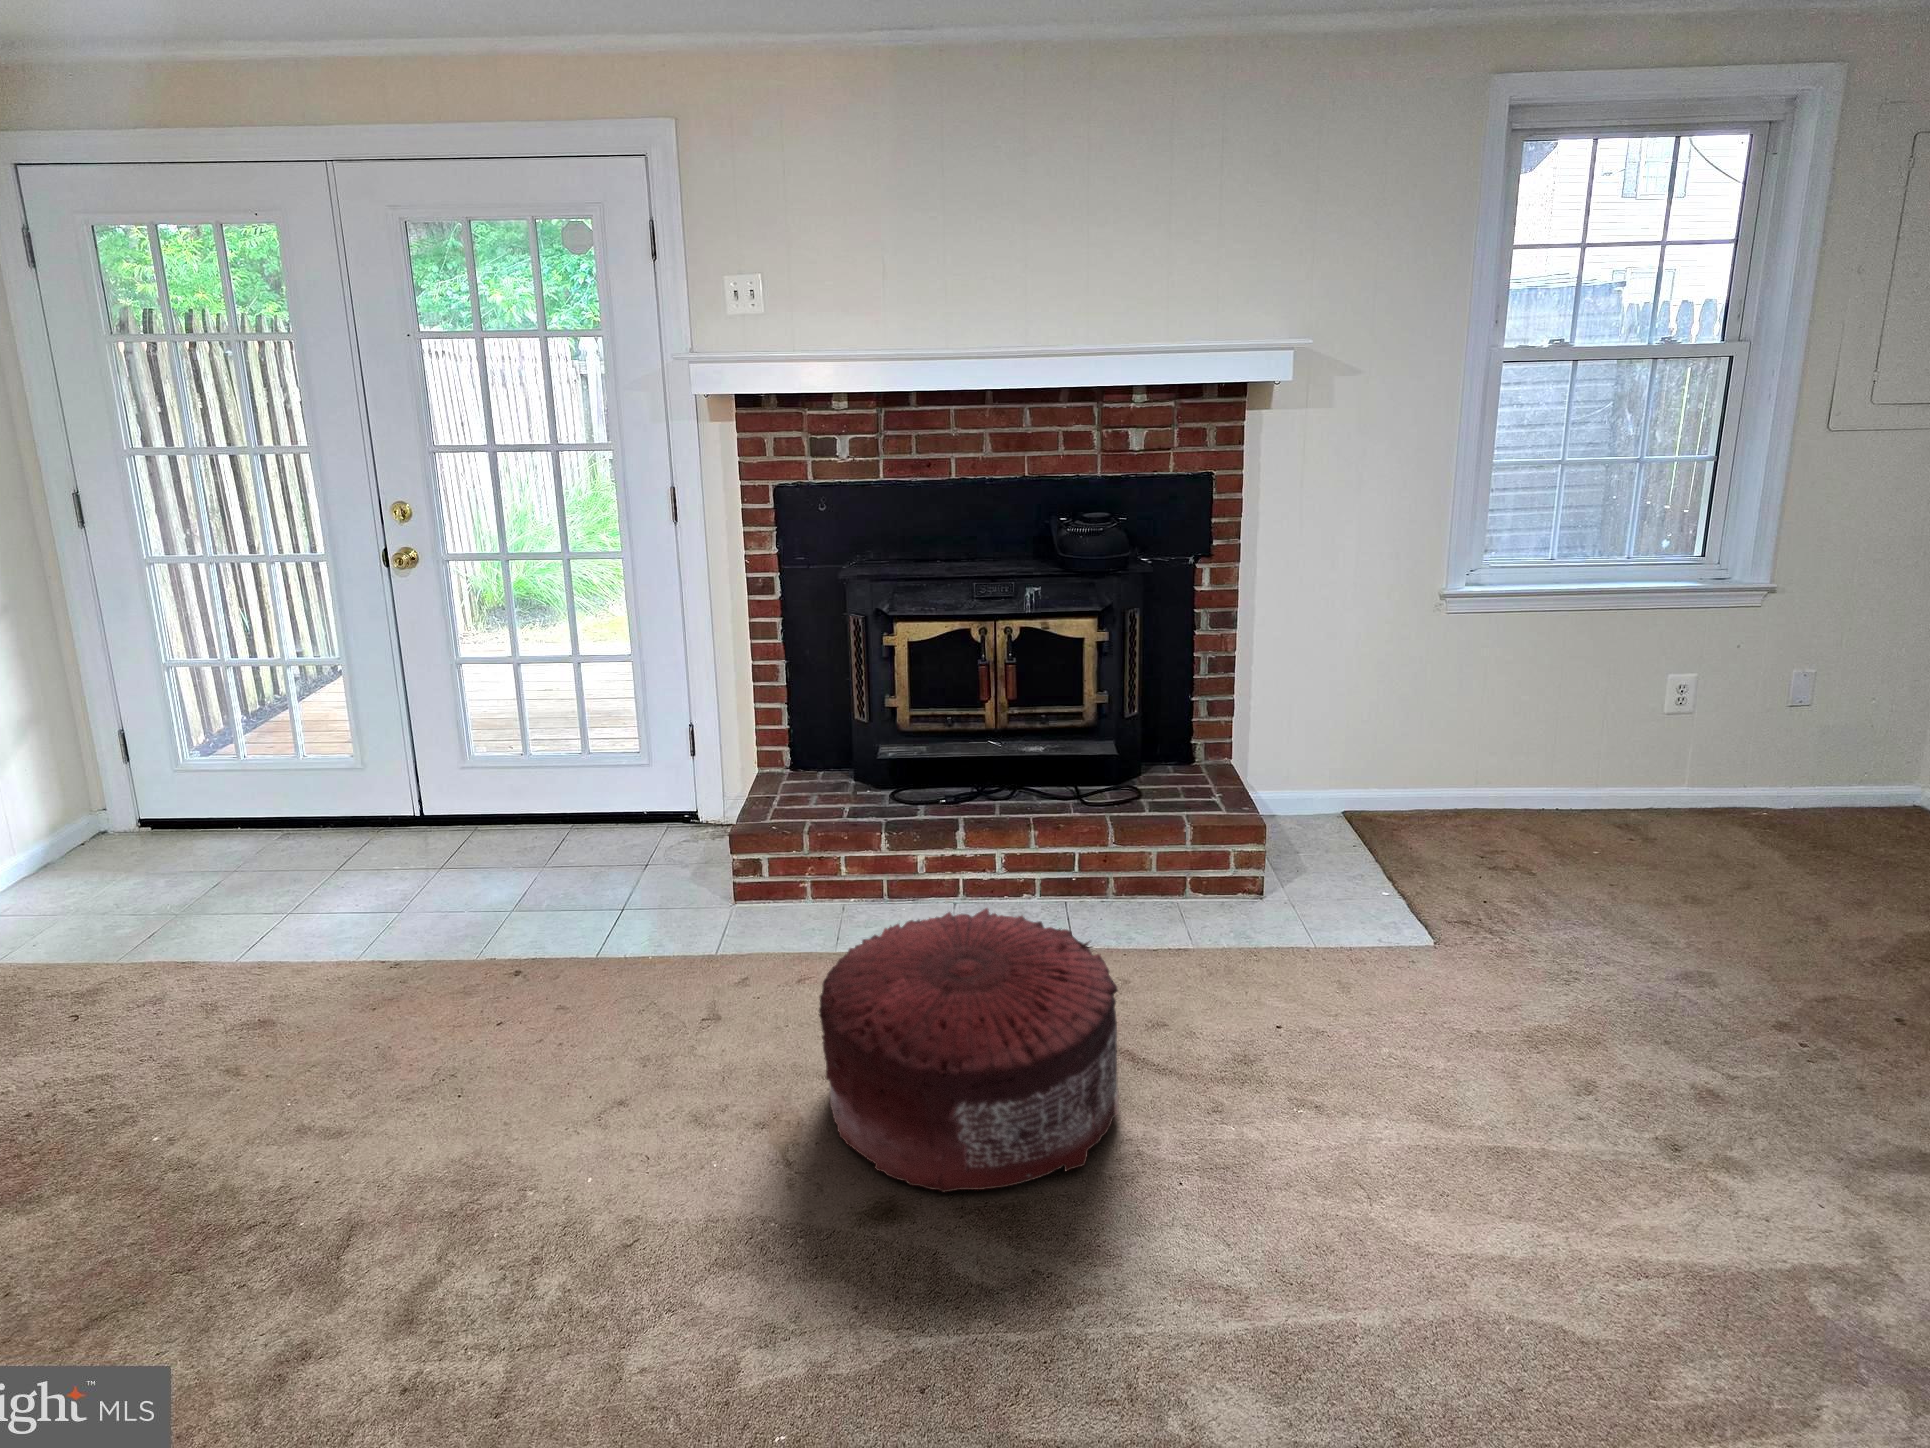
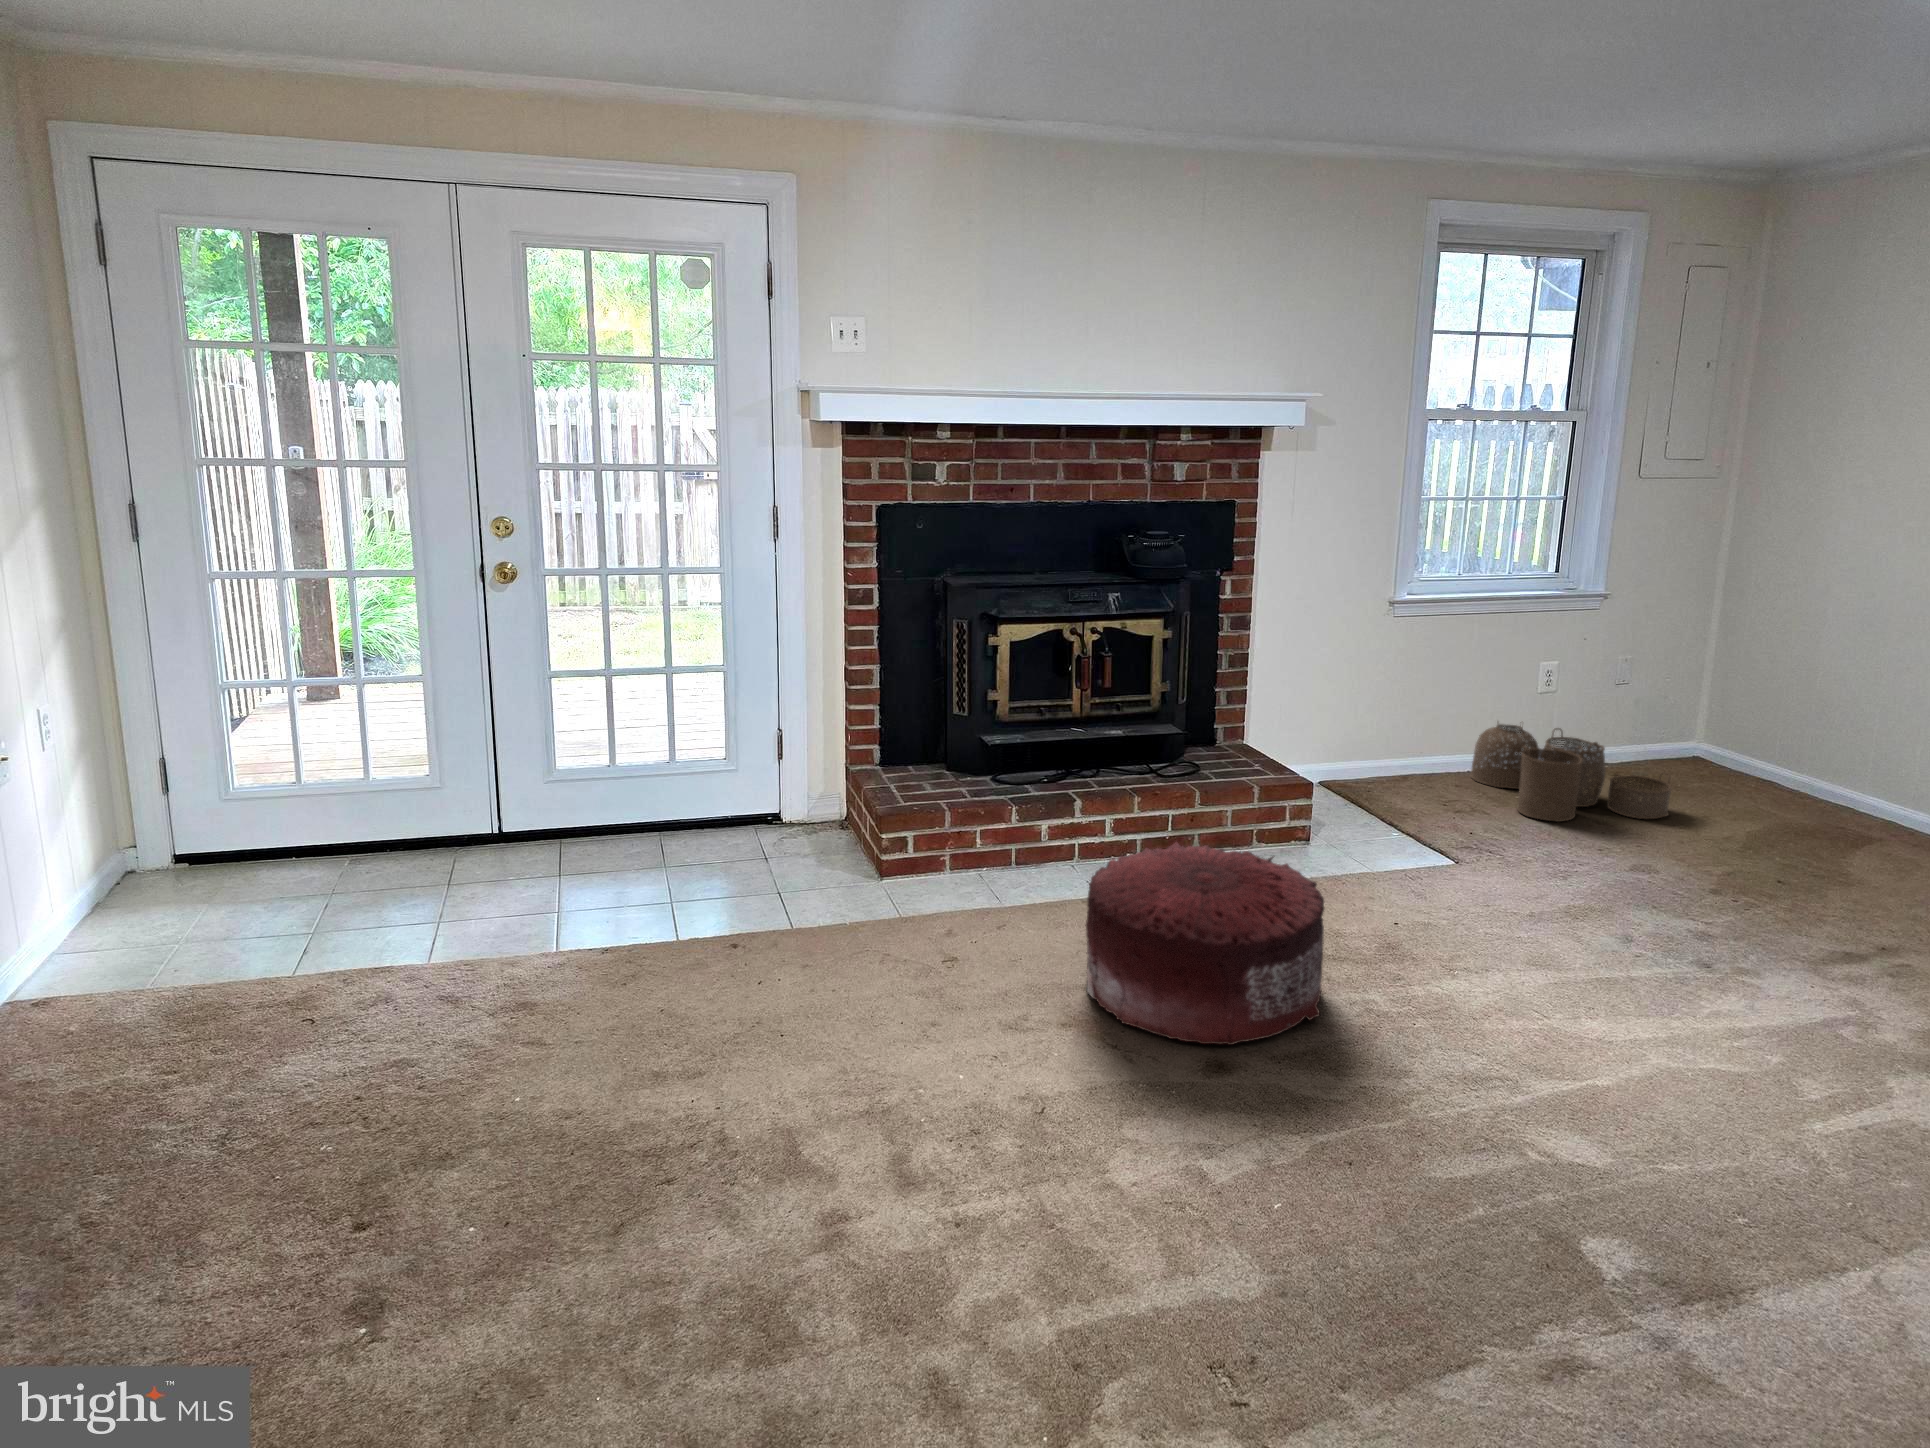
woven basket: none [1544,750,1816,905] -> present [1470,724,1672,822]

